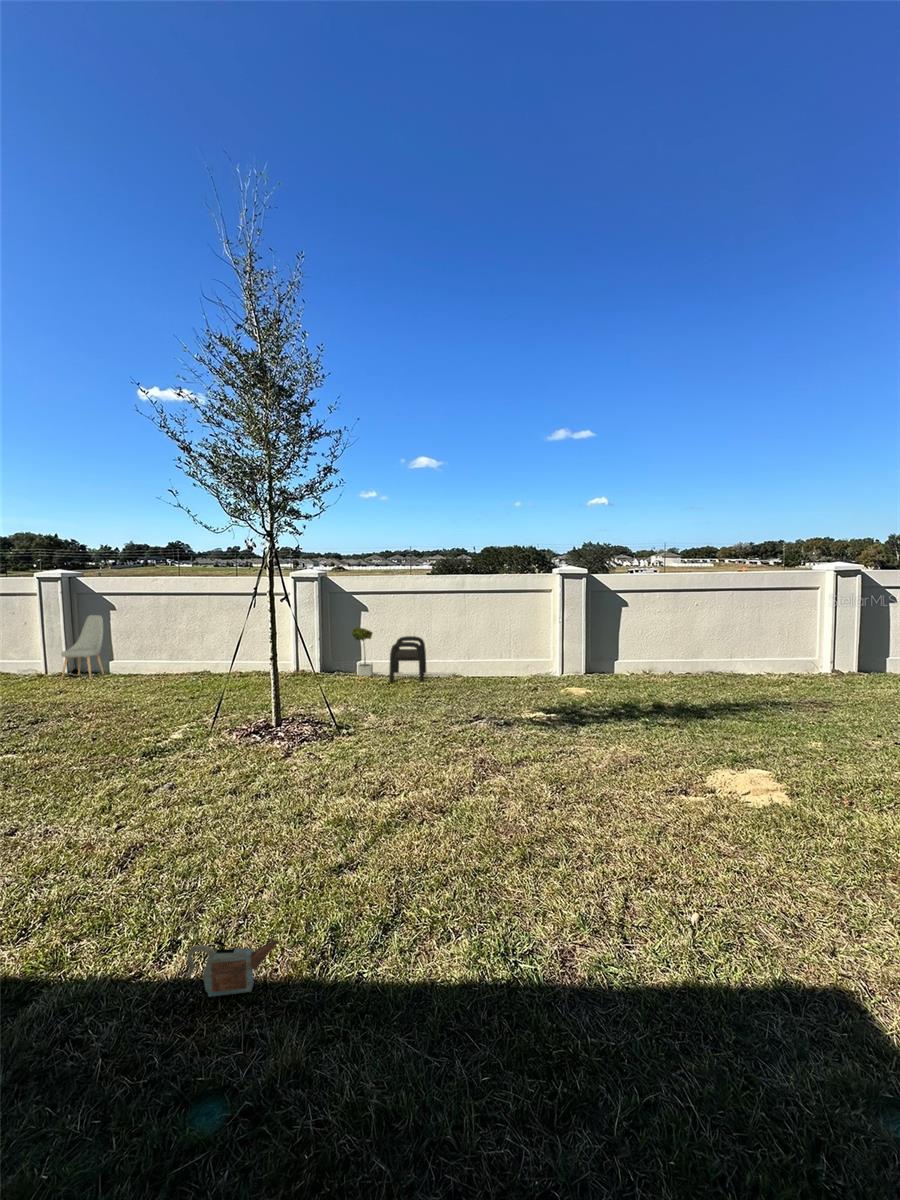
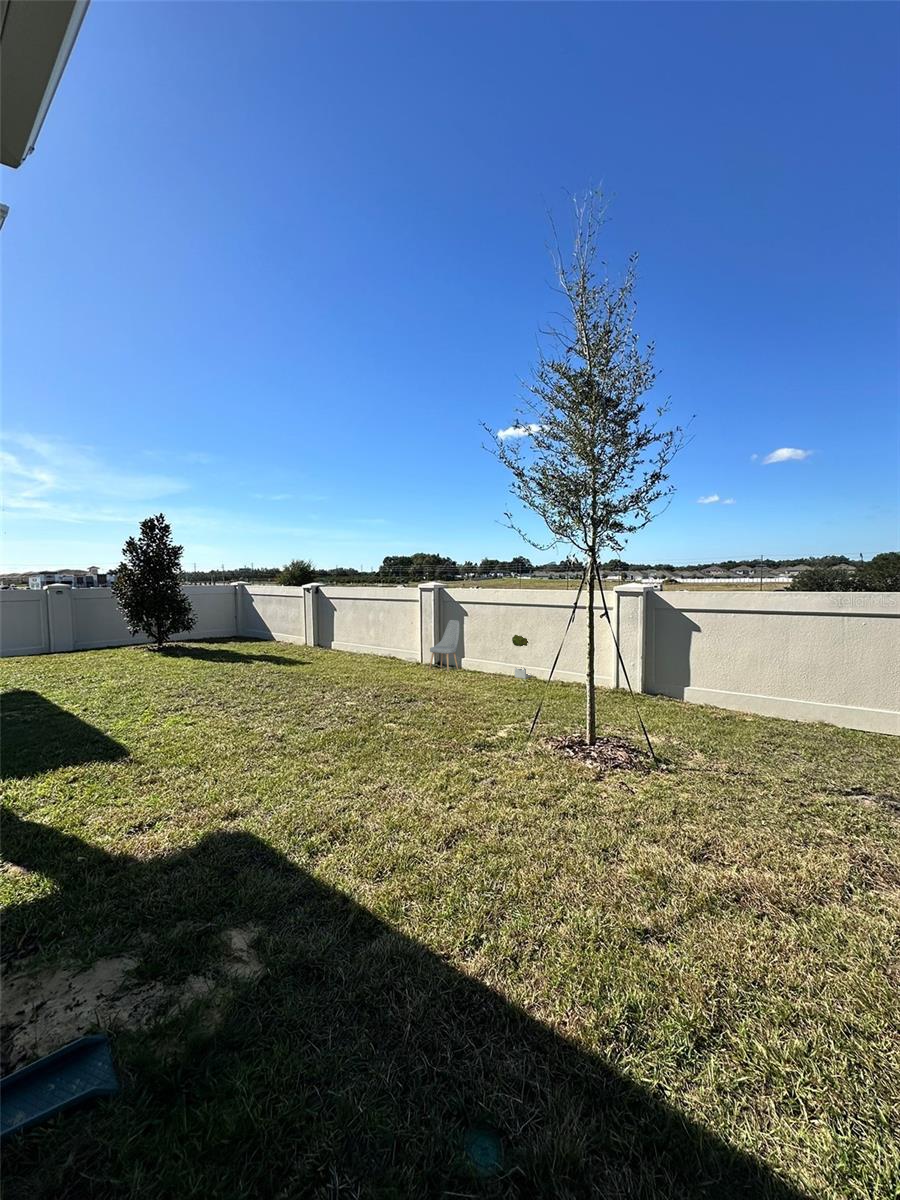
potted tree: present [352,627,373,676] -> present [512,635,530,679]
bench: present [389,636,426,682] -> none [722,663,771,719]
watering can: present [186,940,278,997] -> none [460,992,558,1077]

